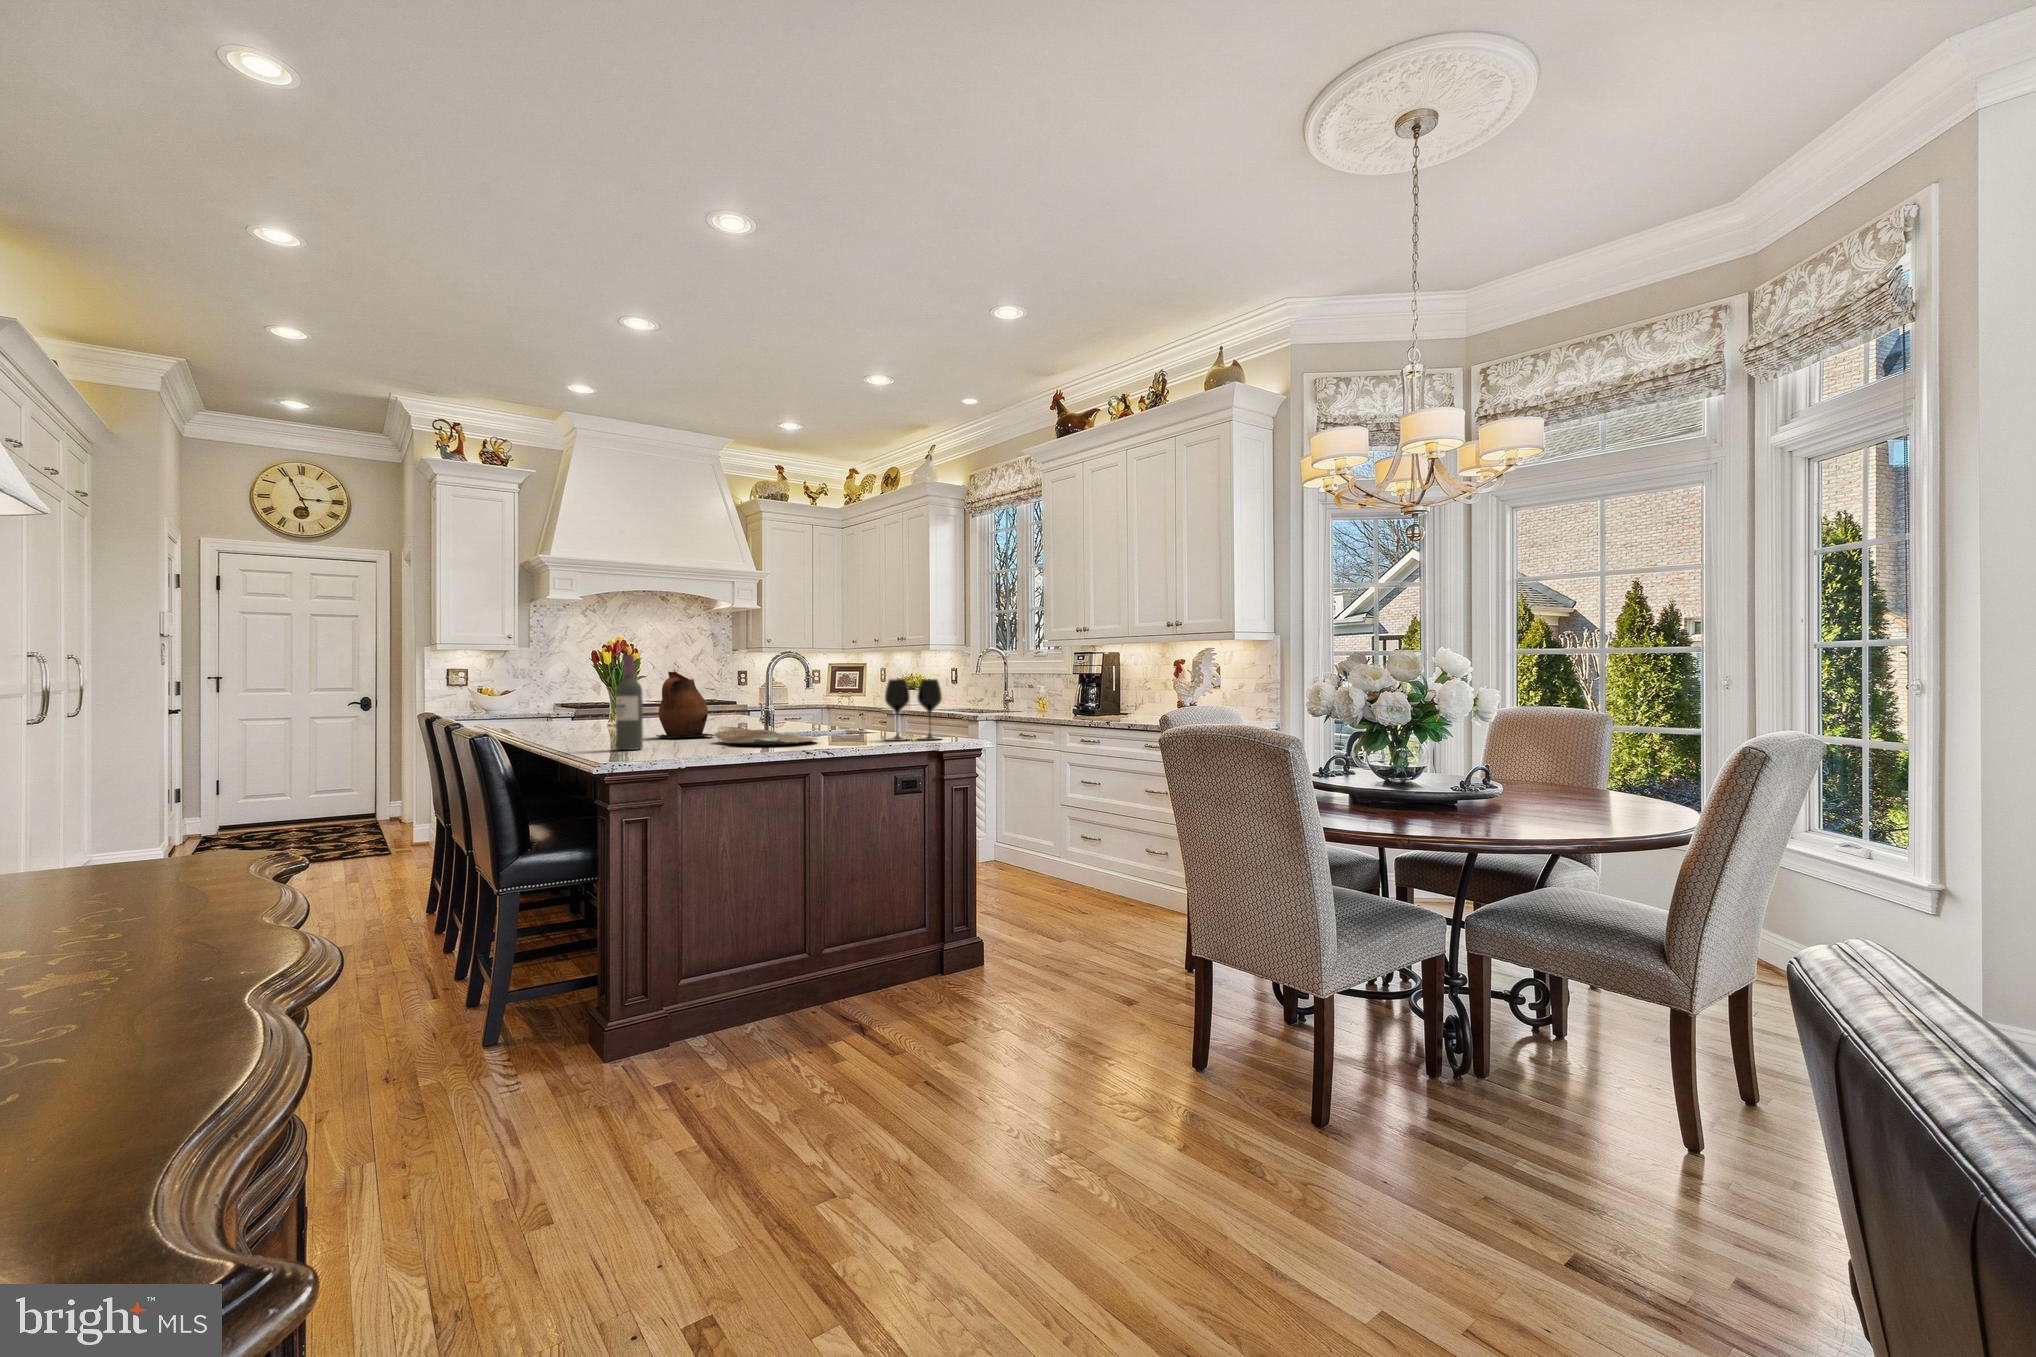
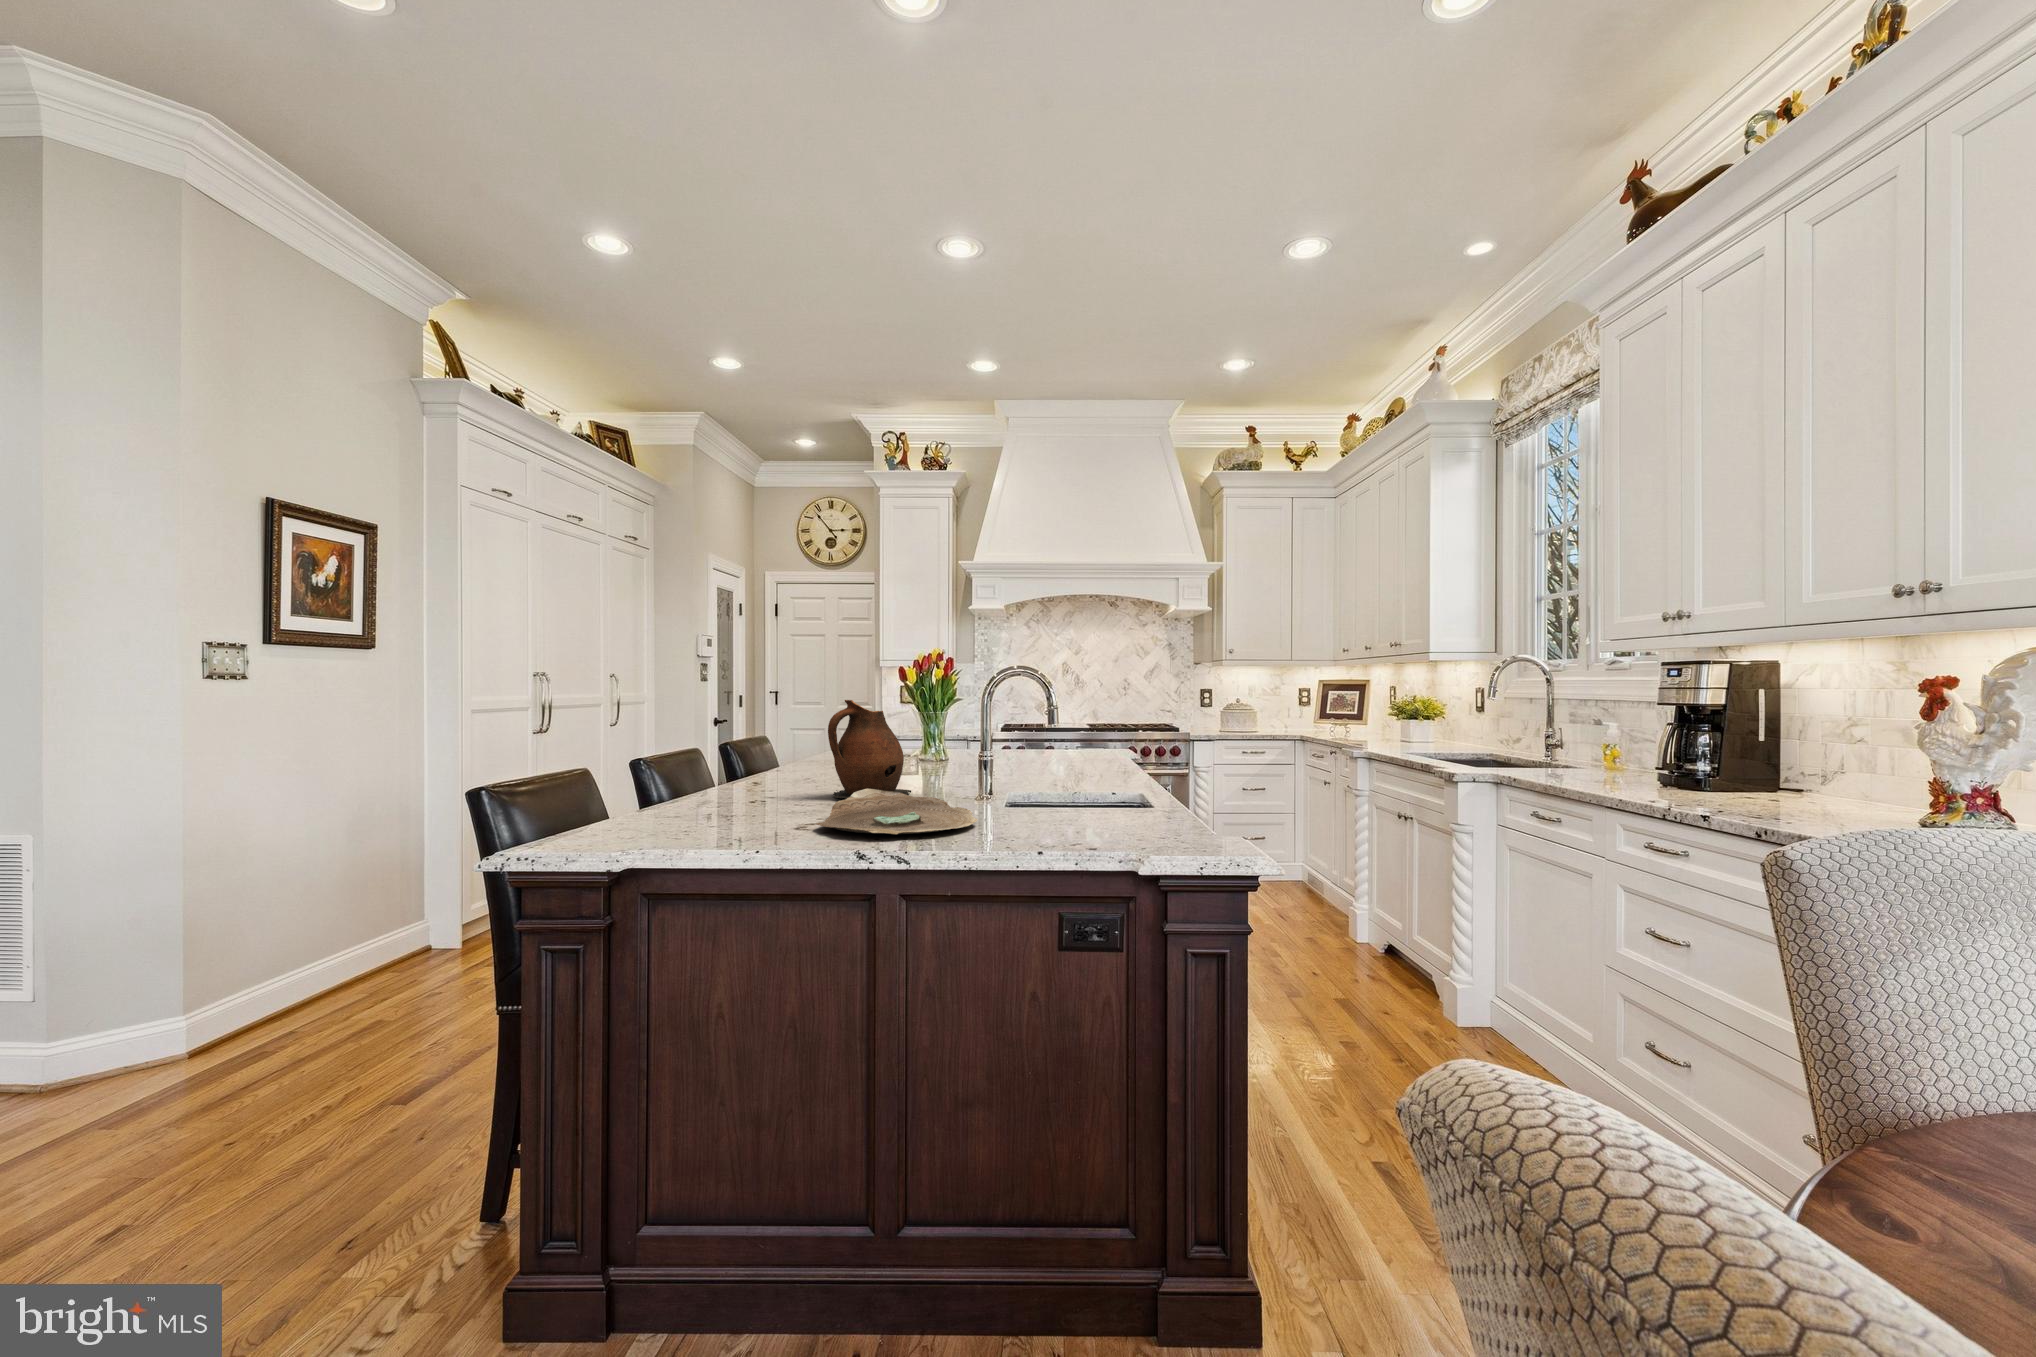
wine bottle: present [616,655,643,750] -> none [661,678,701,825]
wine glass: present [885,679,942,741] -> none [1085,721,1199,846]

